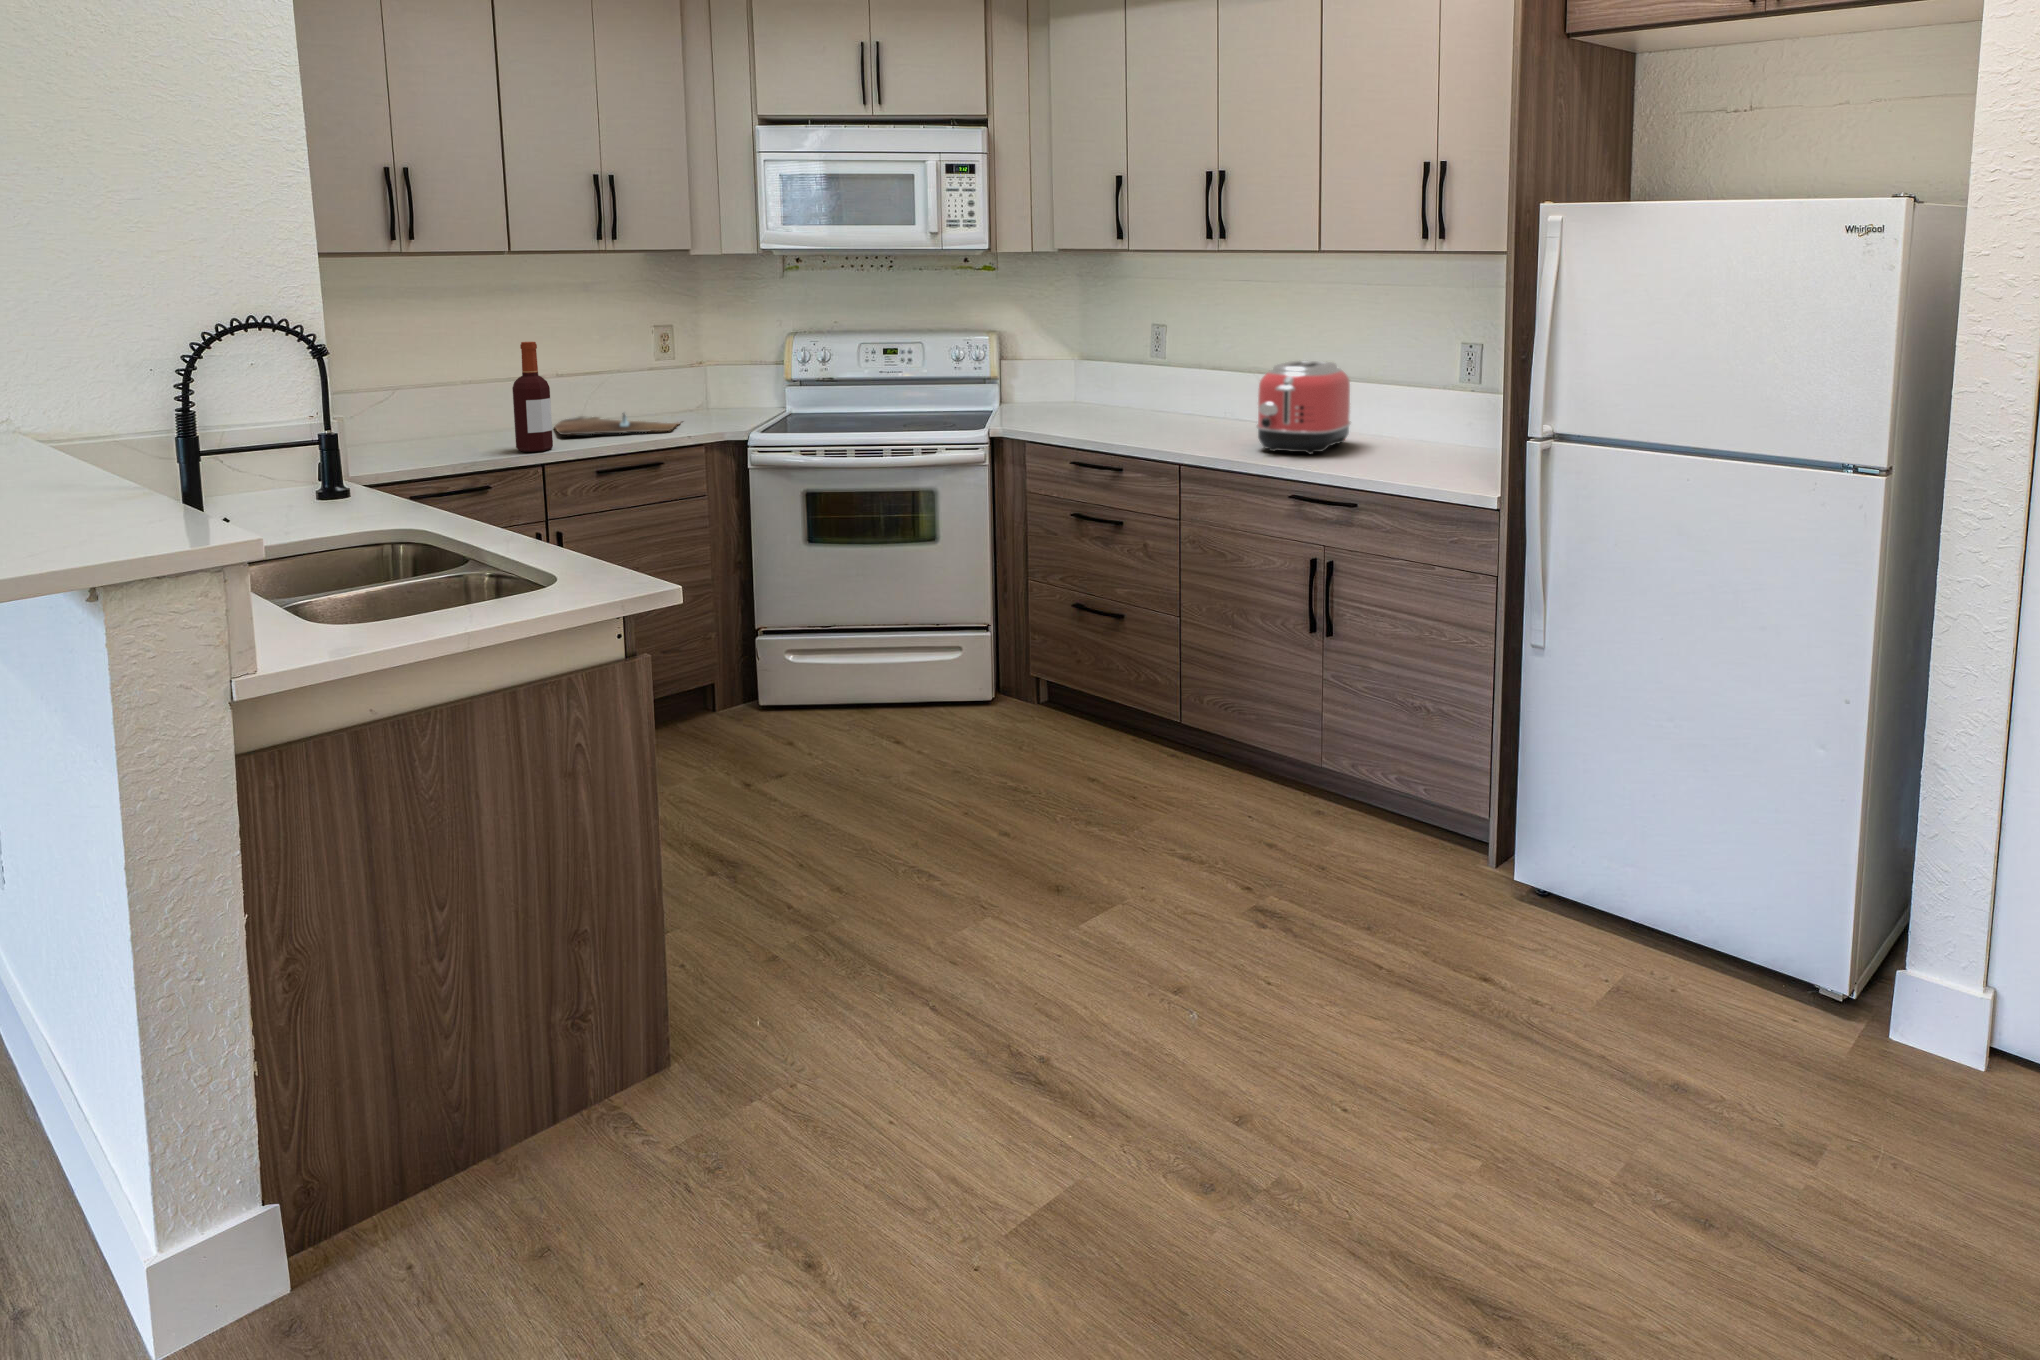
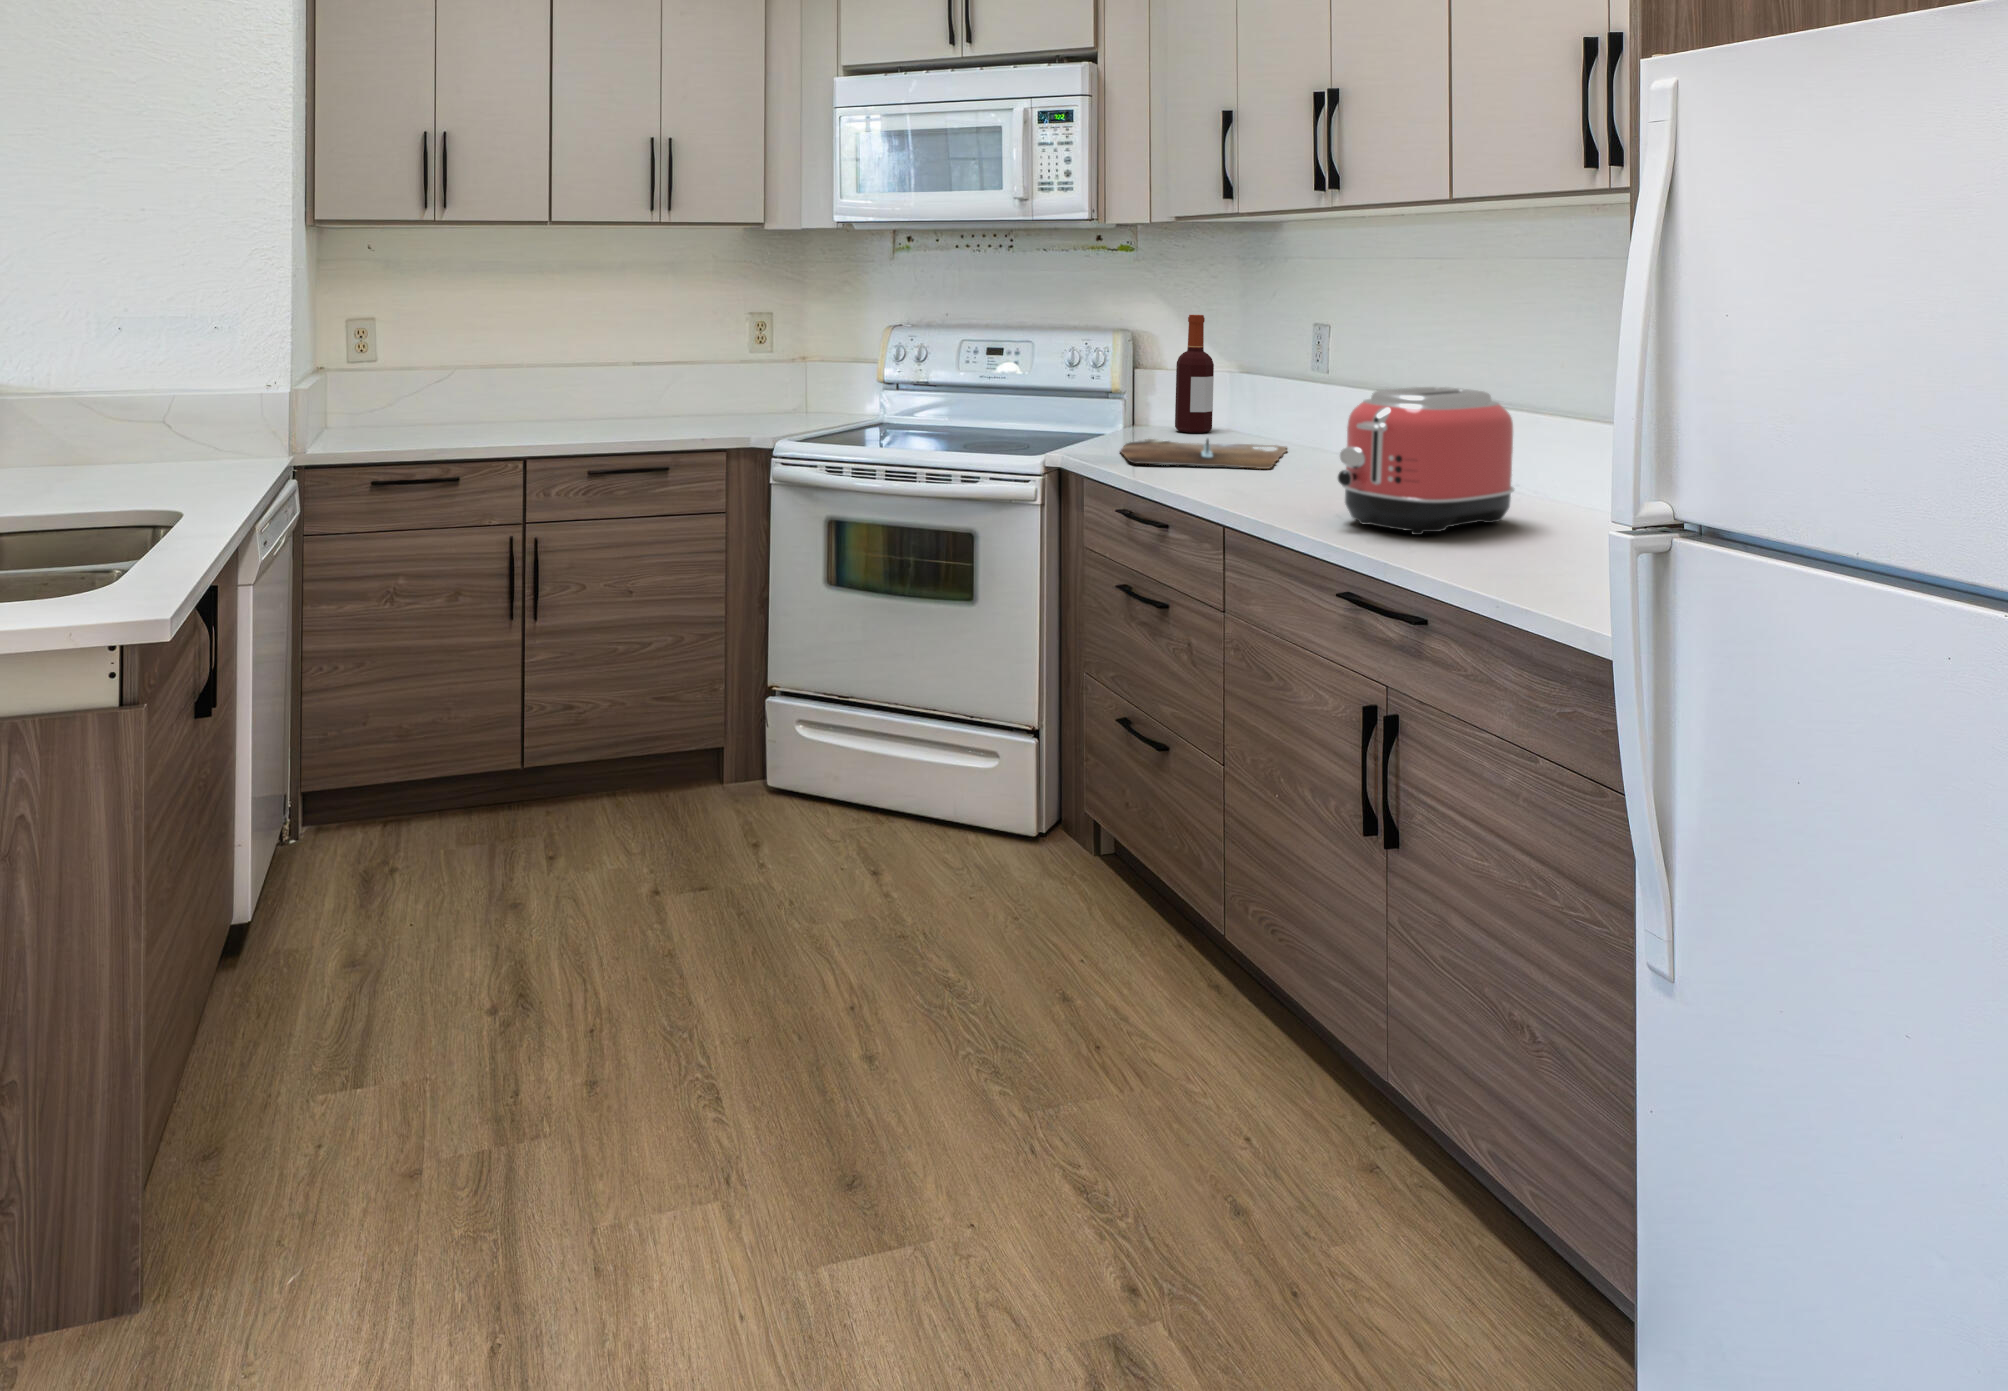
bottle: present [512,342,553,452] -> present [1175,315,1214,433]
cutting board: present [555,413,682,435] -> present [1121,439,1287,469]

